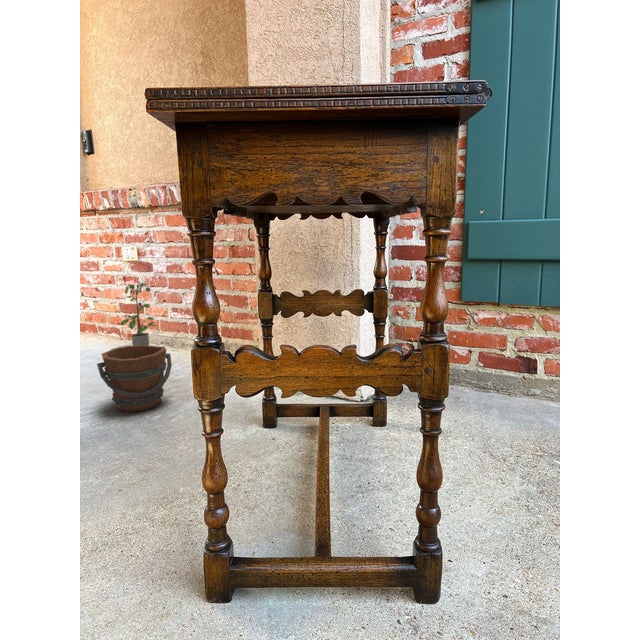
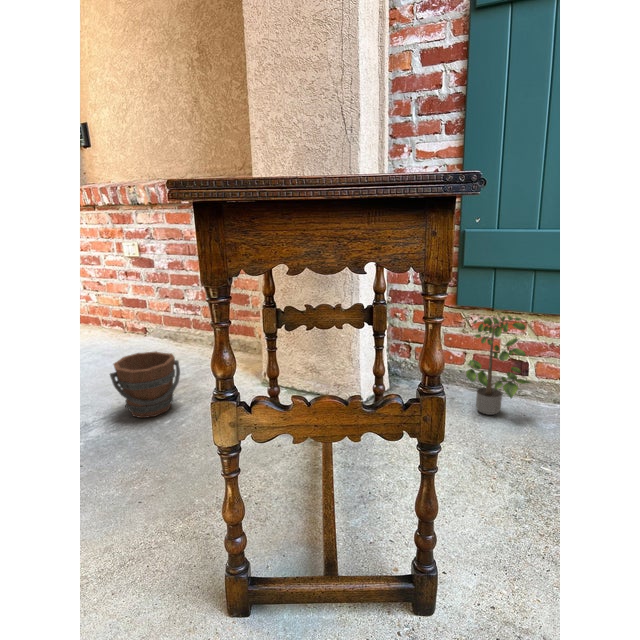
potted plant: present [120,282,156,346] -> present [466,314,531,415]

